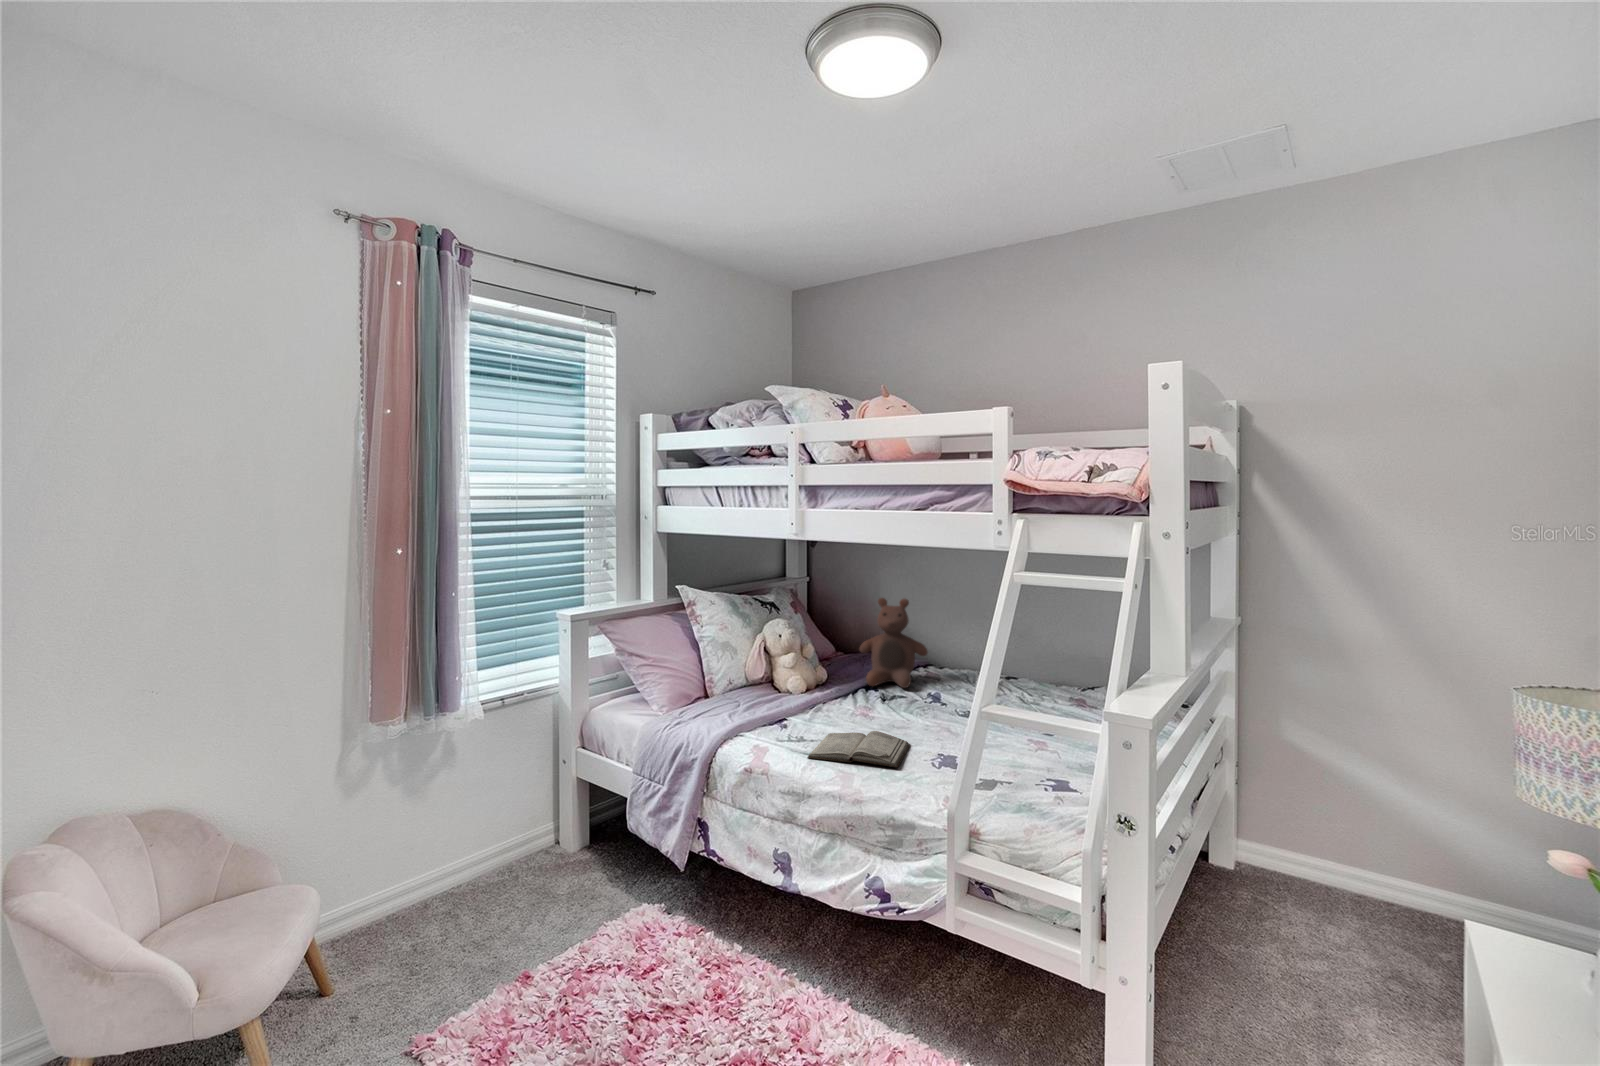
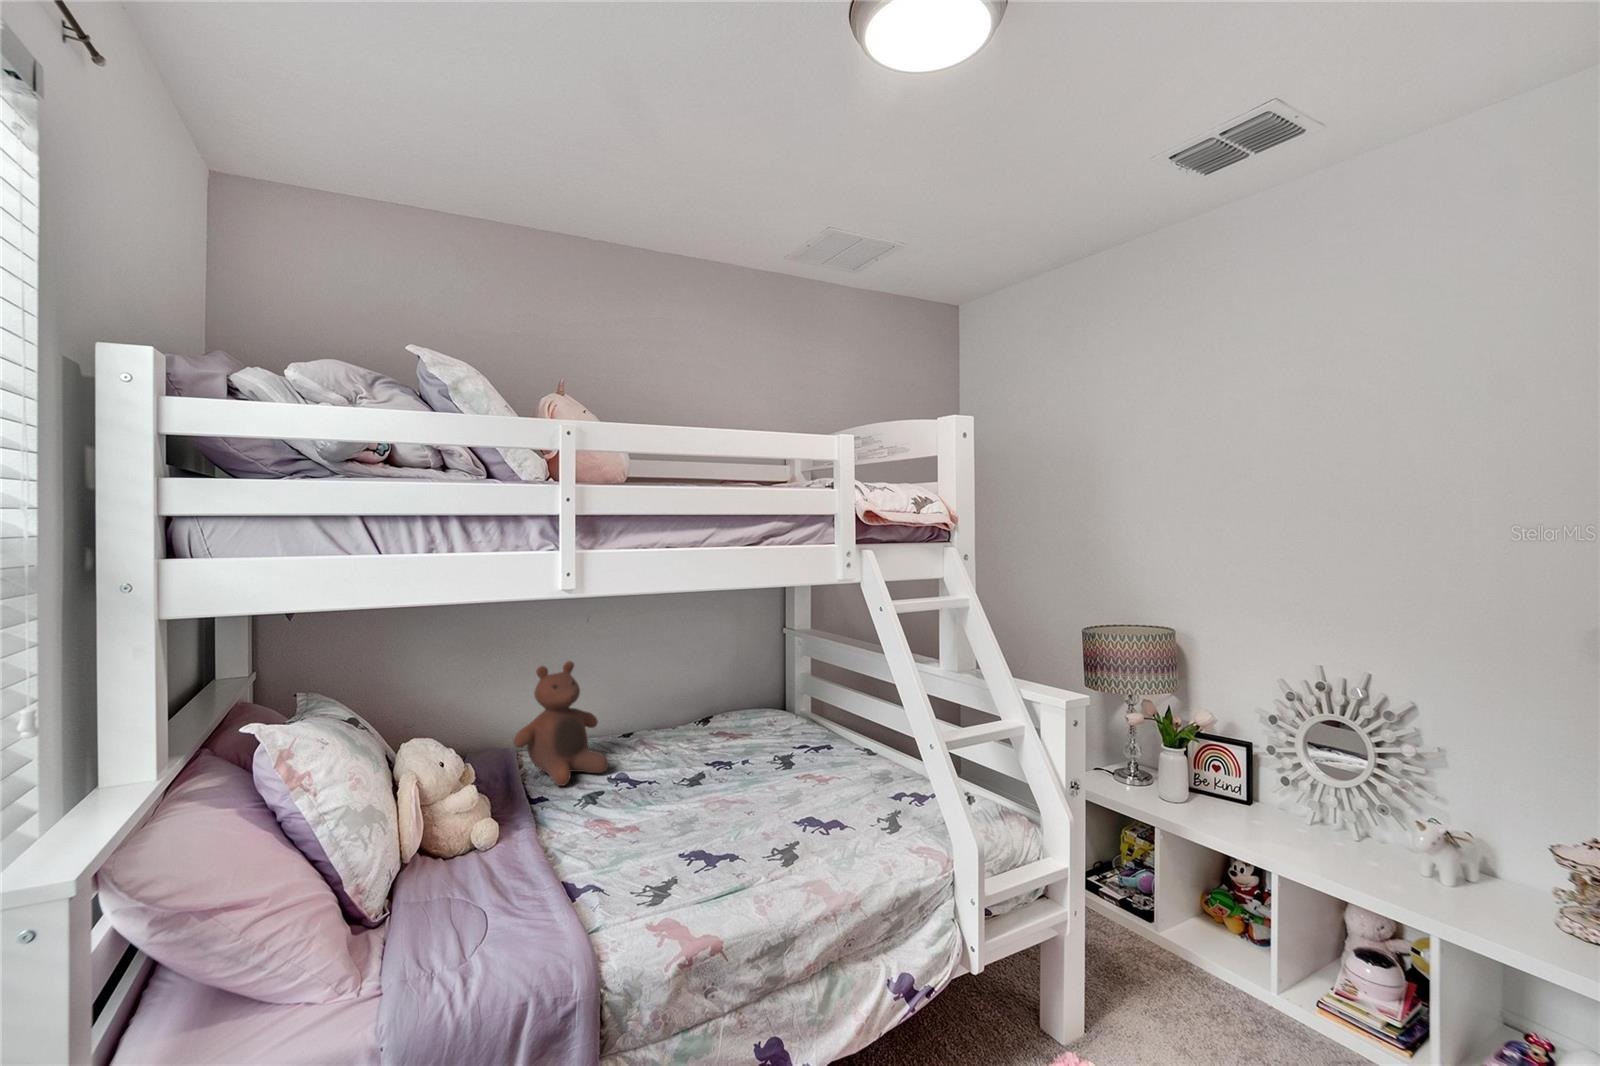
diary: present [807,731,910,768] -> none [671,820,816,894]

